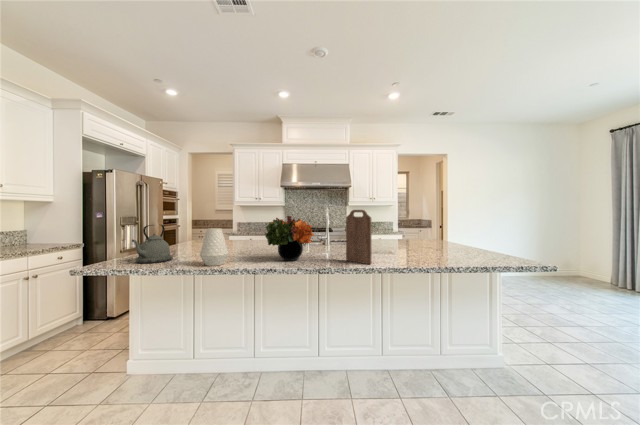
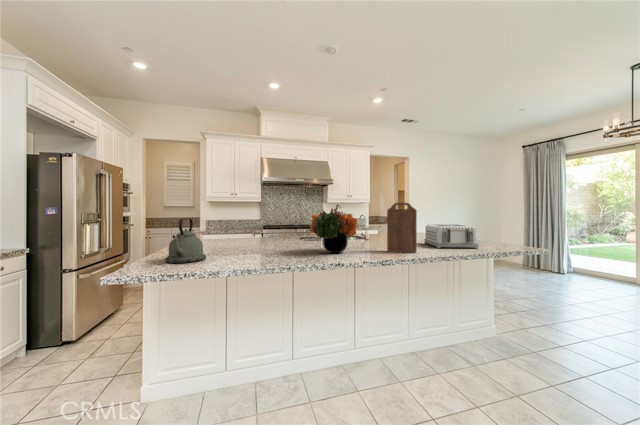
vase: present [200,228,229,266] -> none [254,221,283,262]
toaster: none [409,232,459,263] -> present [425,224,478,249]

